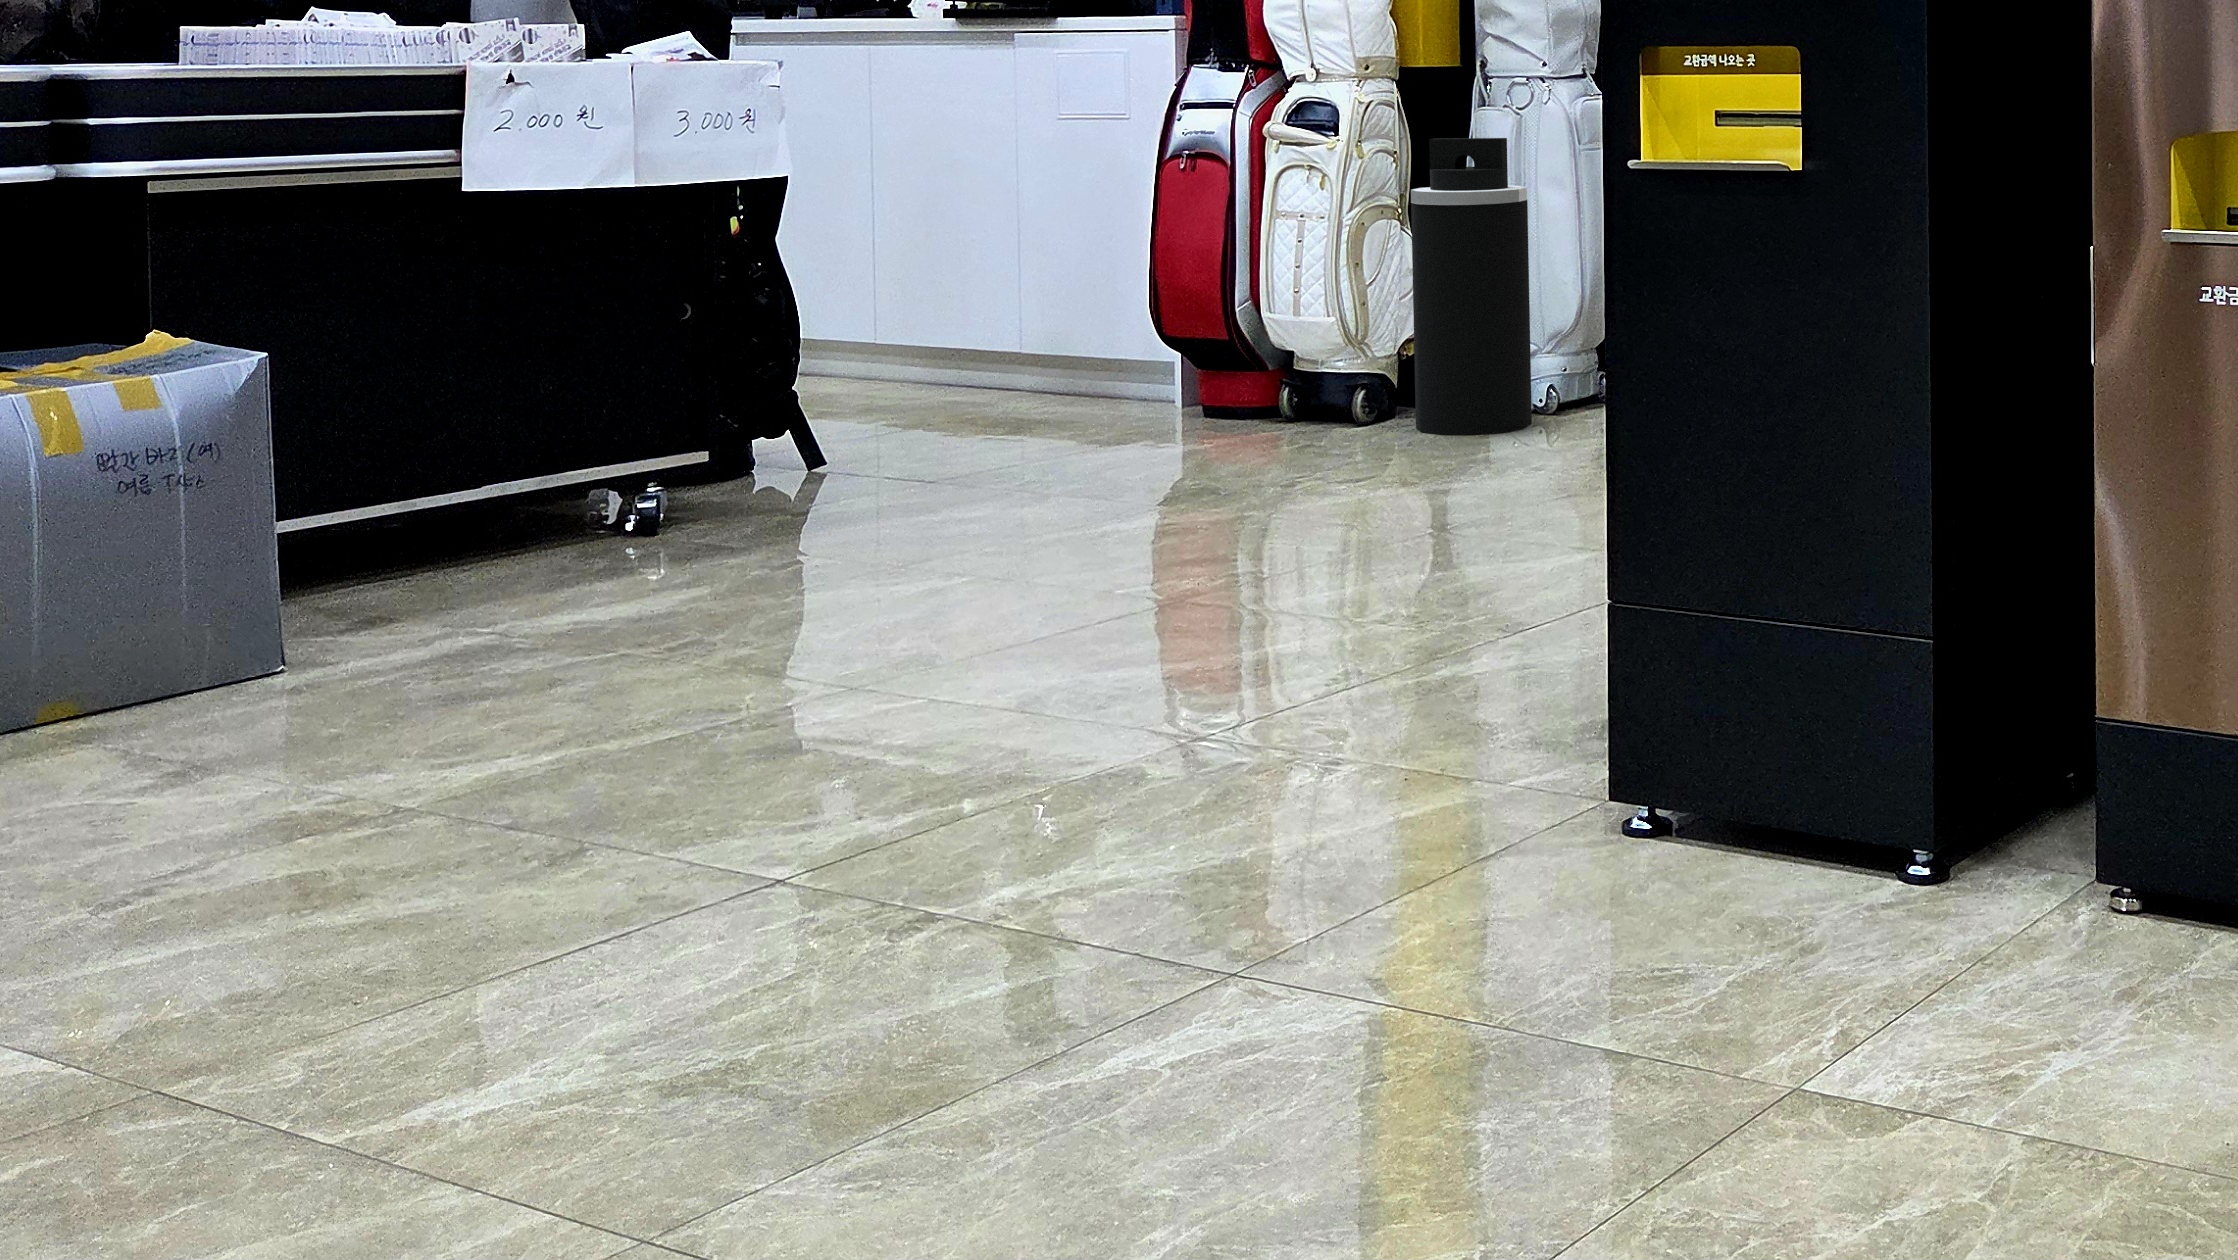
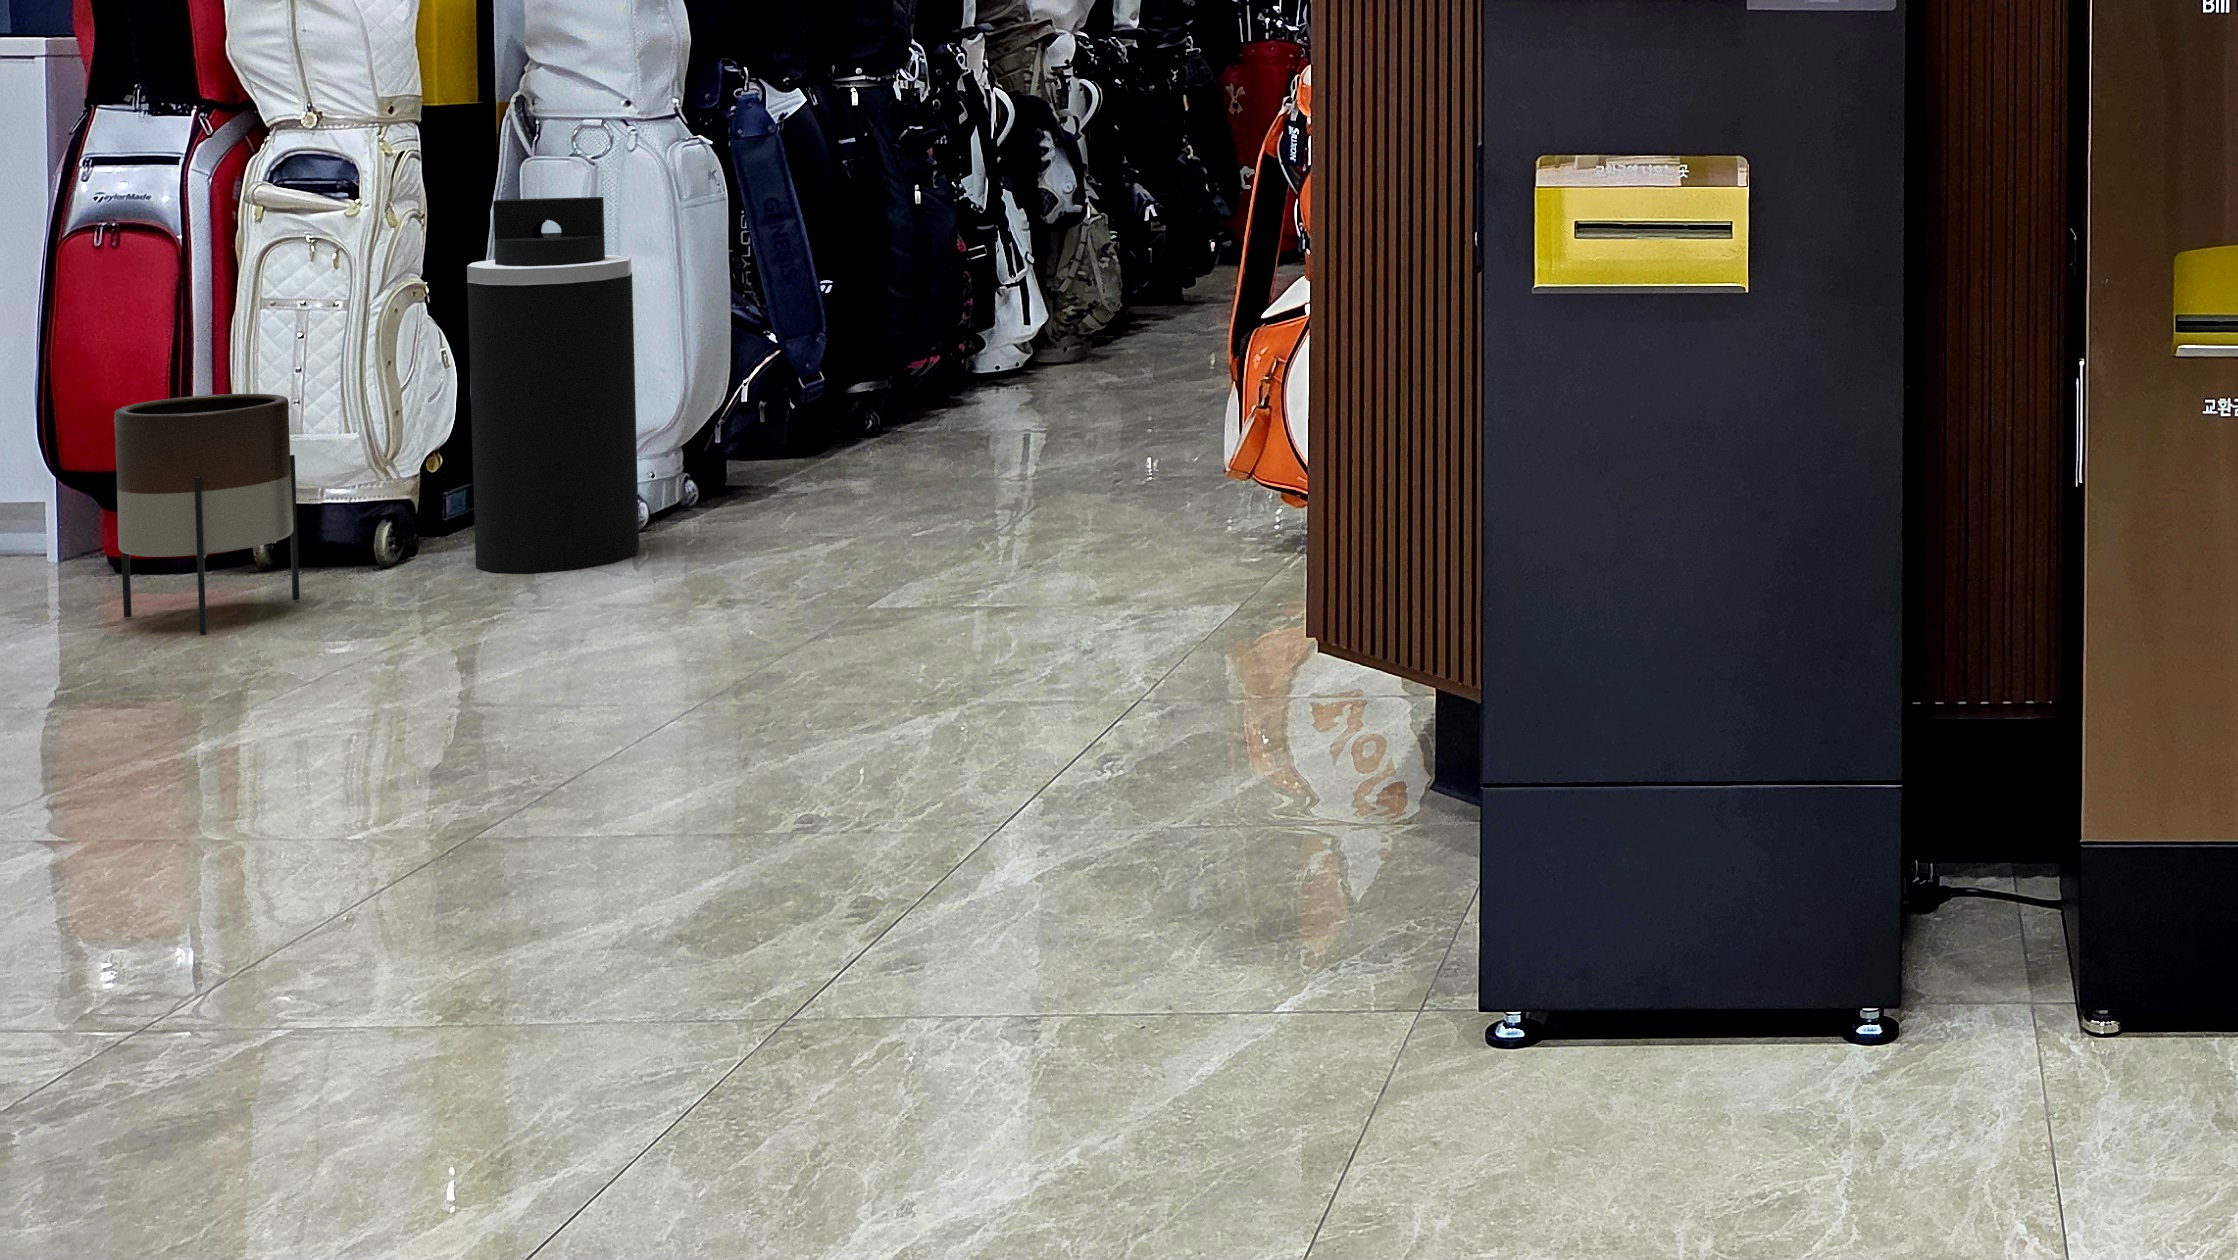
planter: none [1169,279,1289,454] -> present [114,394,300,635]

